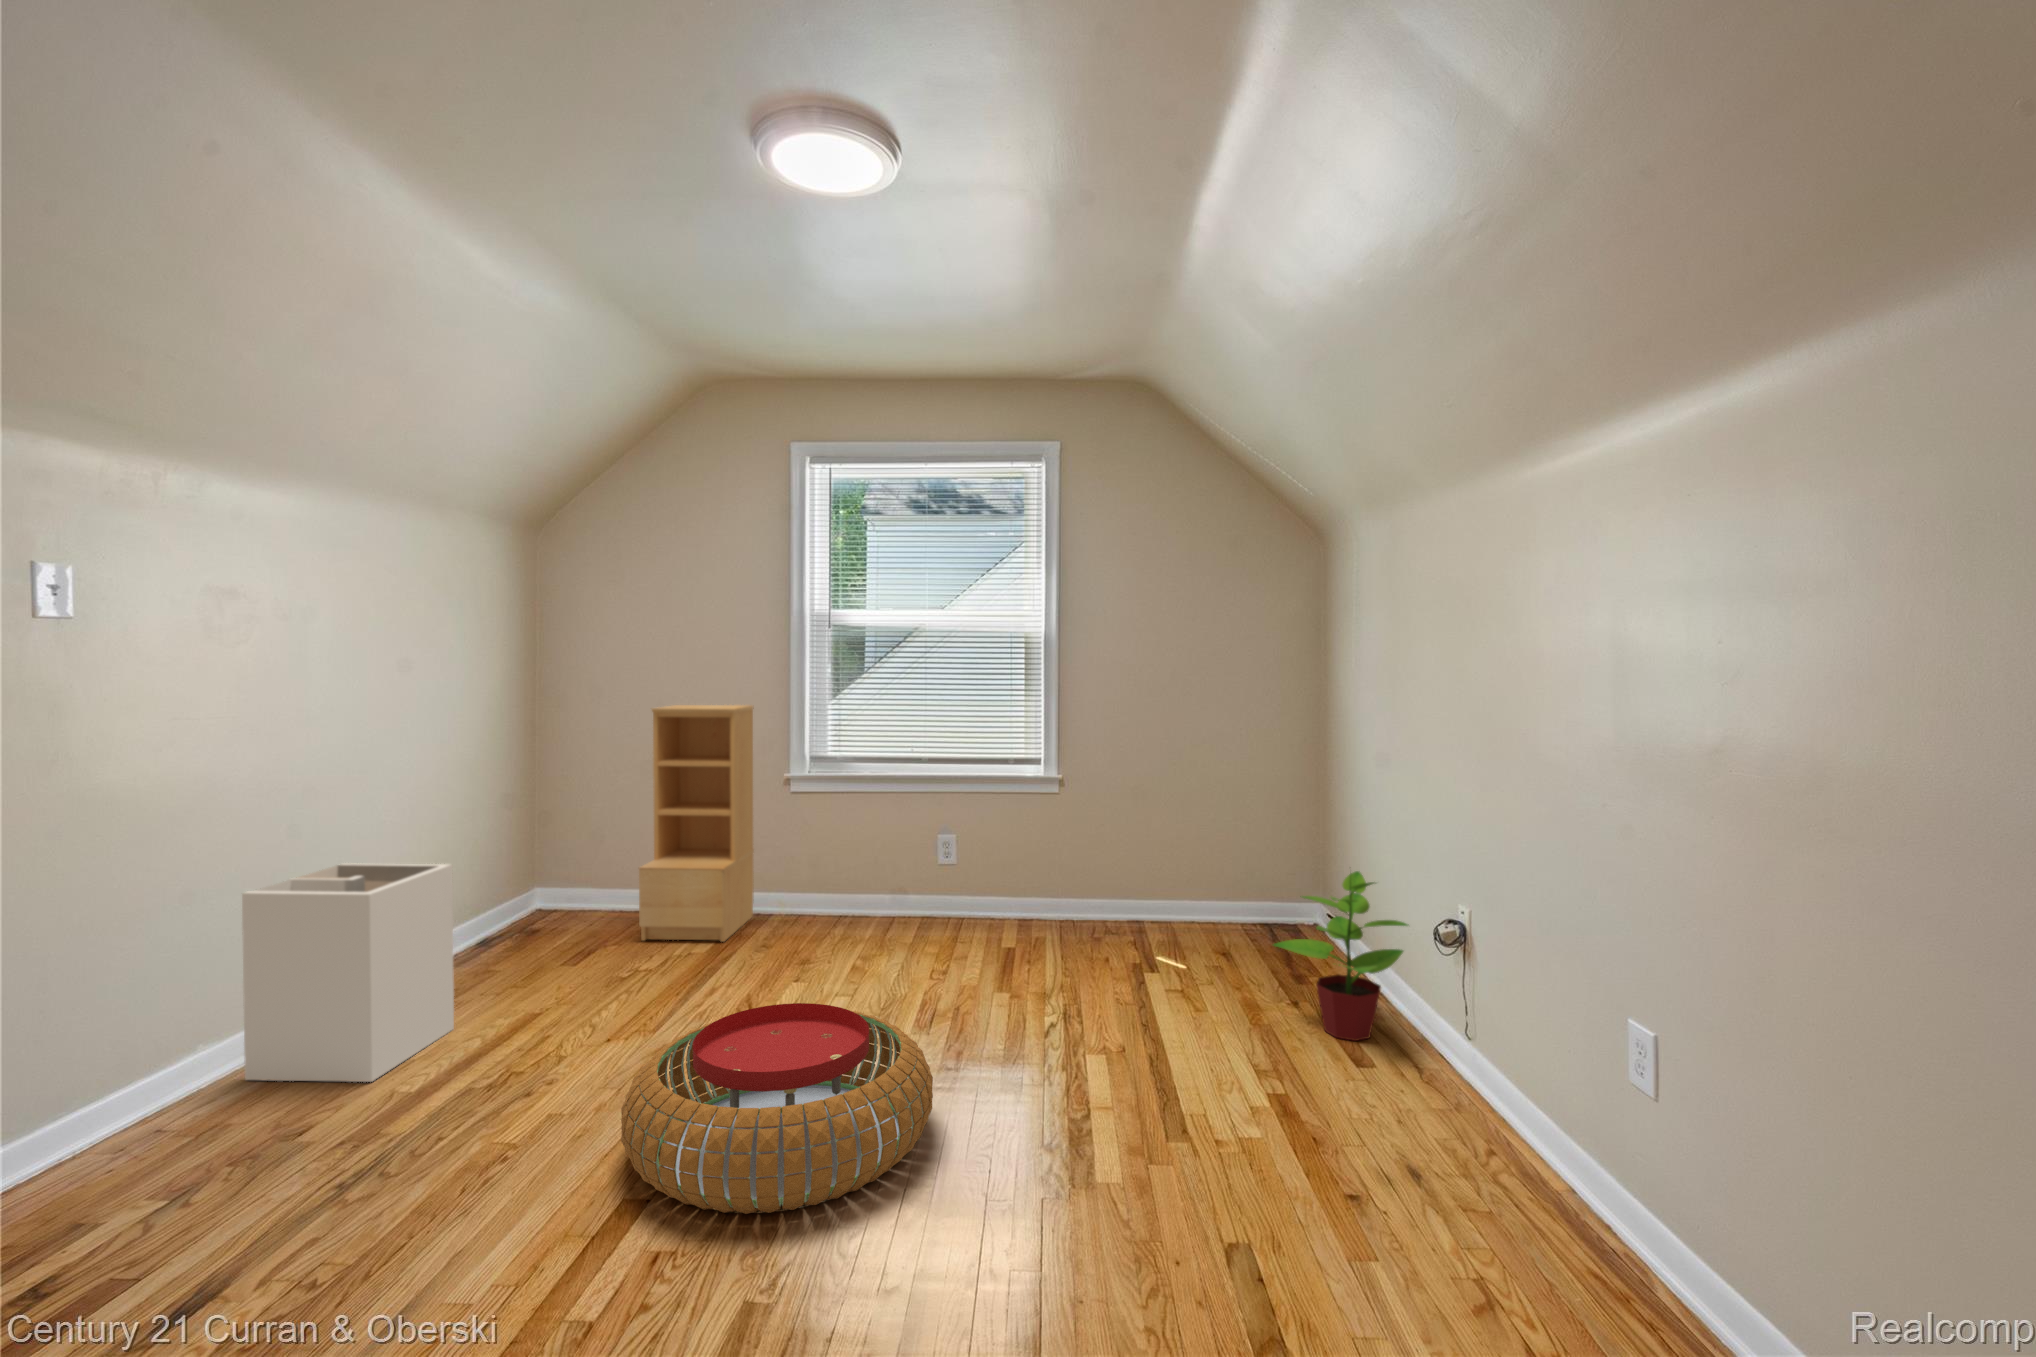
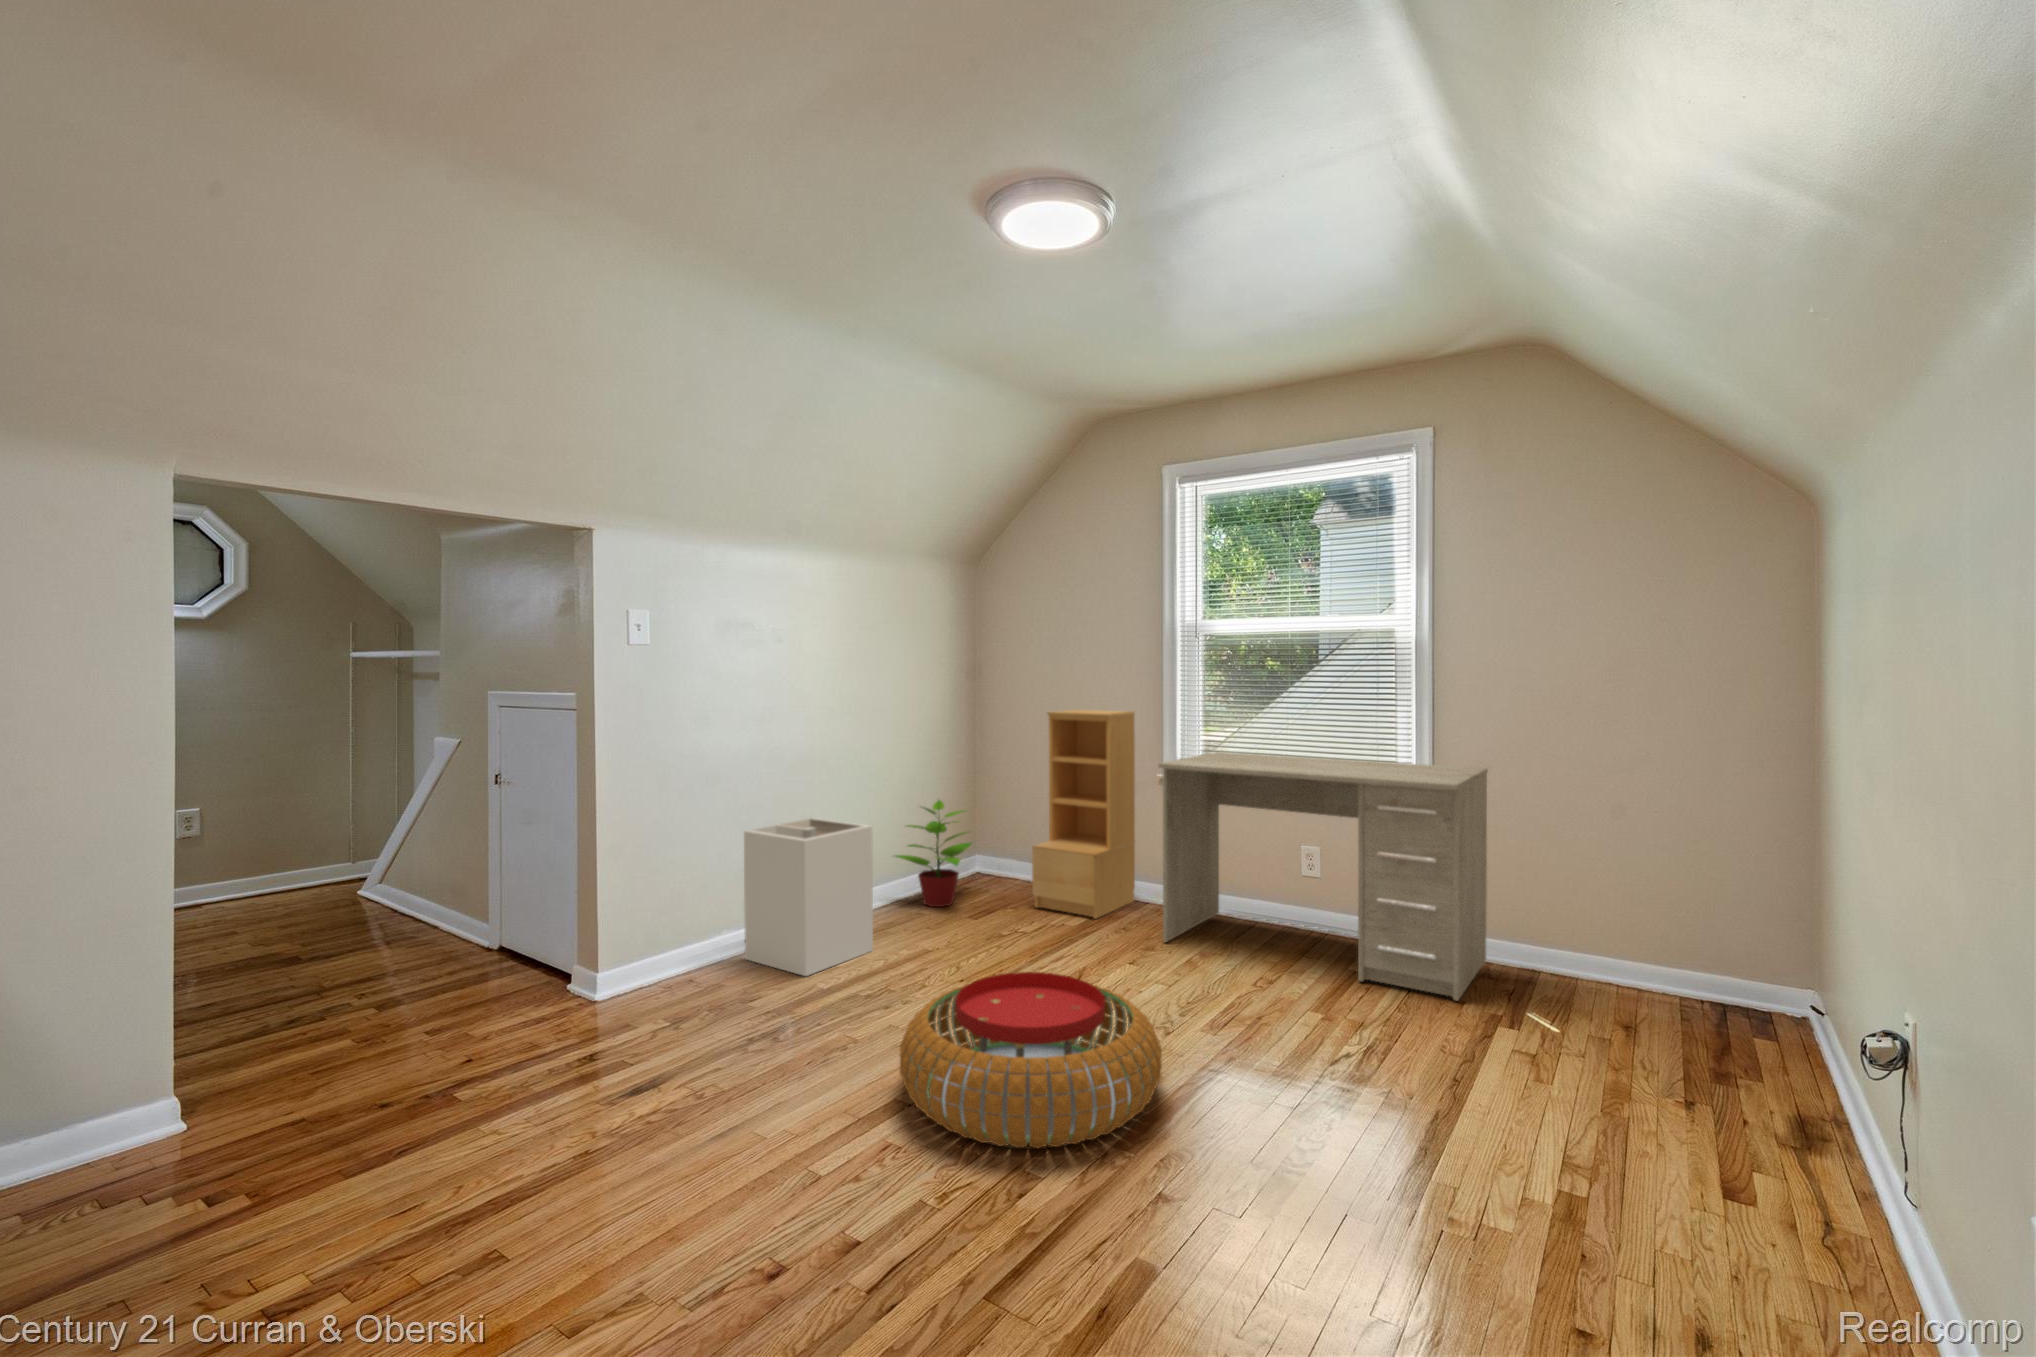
desk: none [812,746,1110,960] -> present [1159,752,1488,1001]
potted plant: present [1274,871,1408,1041] -> present [896,800,971,907]

